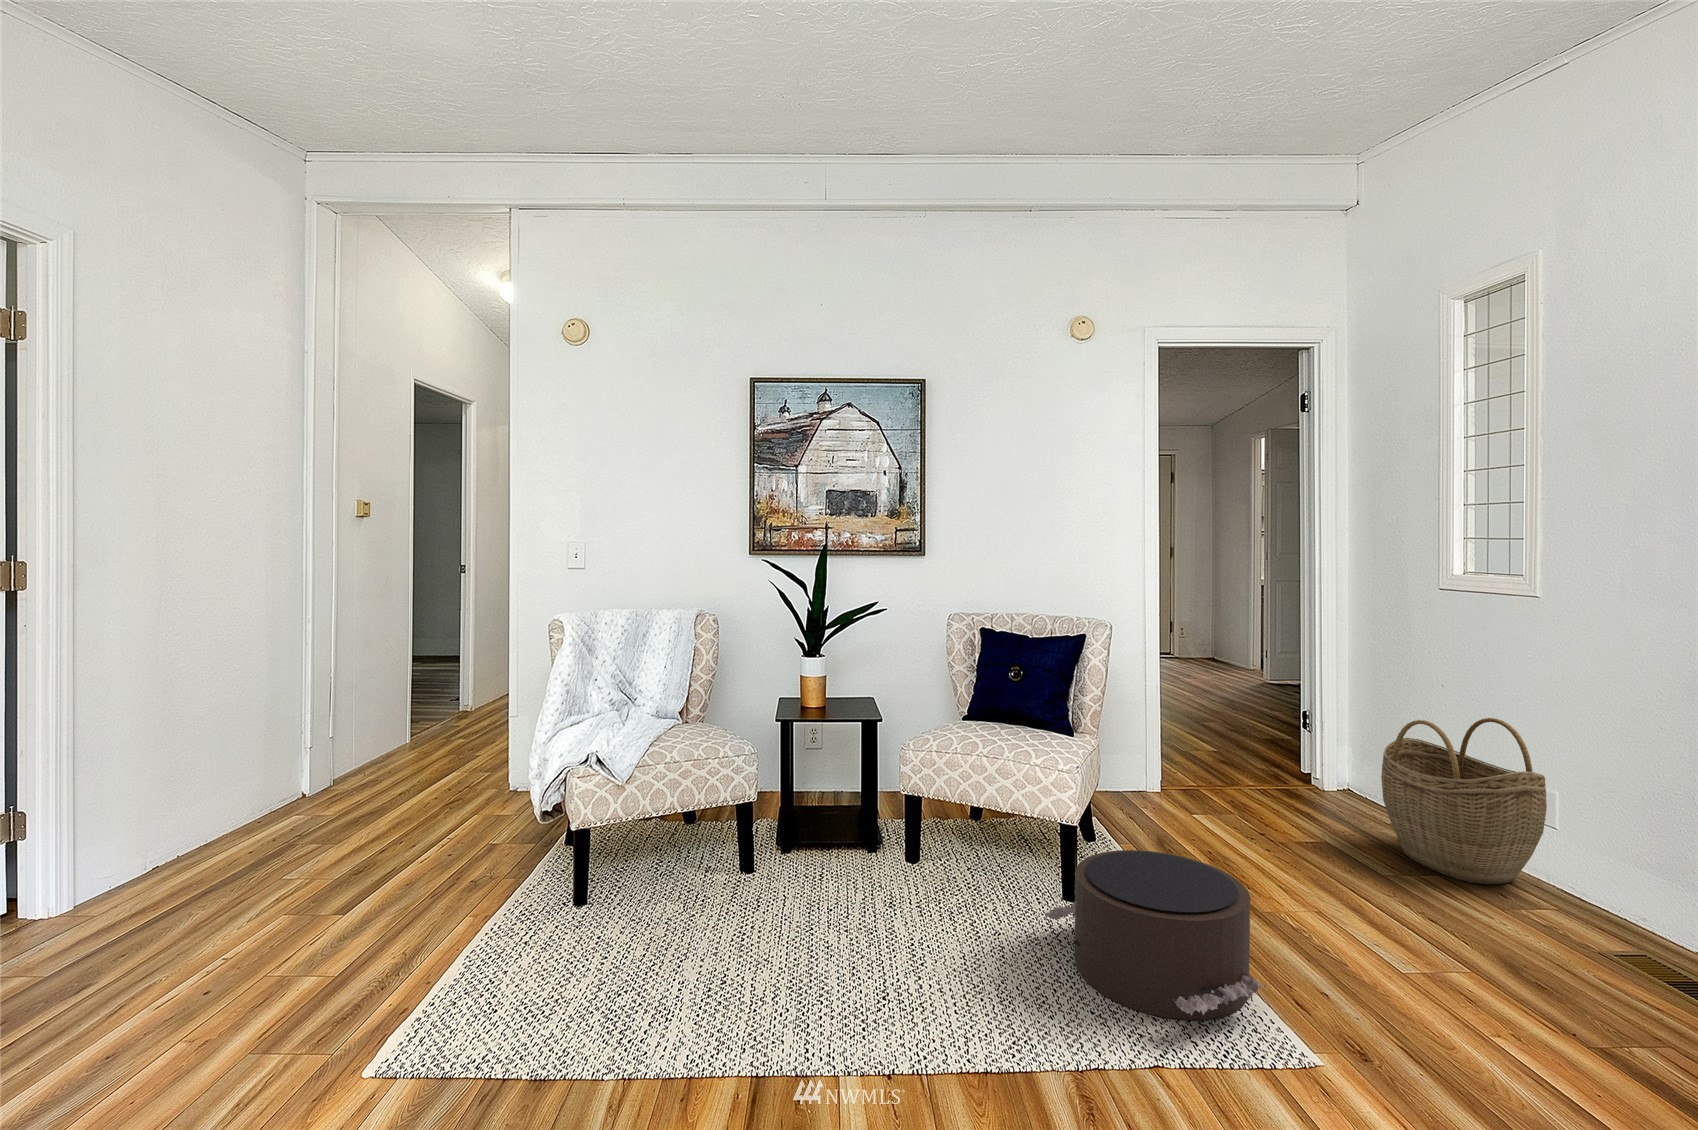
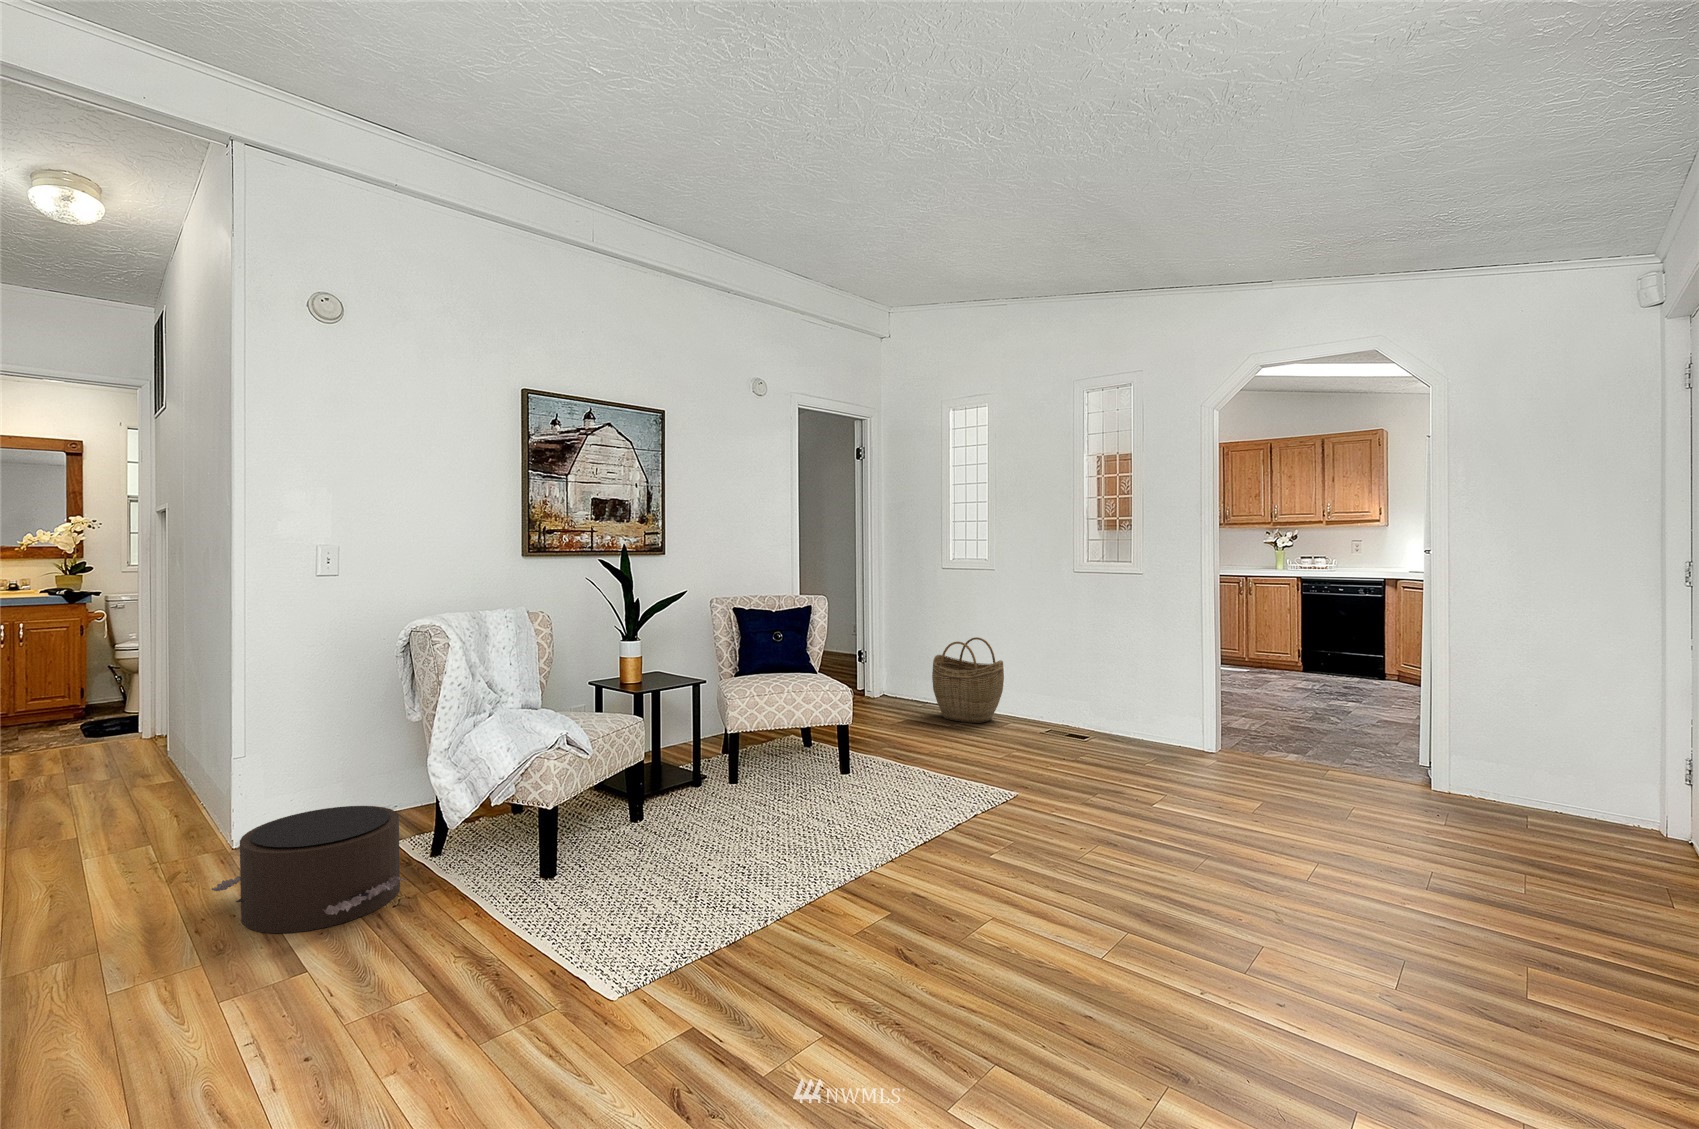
pouf: present [1045,850,1266,1020] -> present [211,806,406,933]

